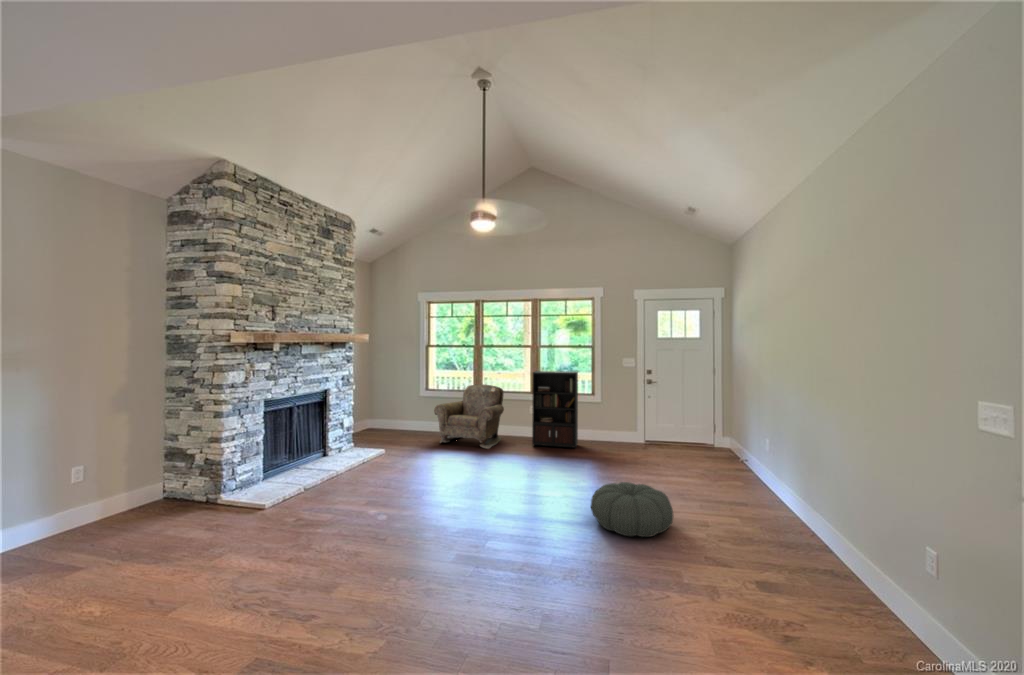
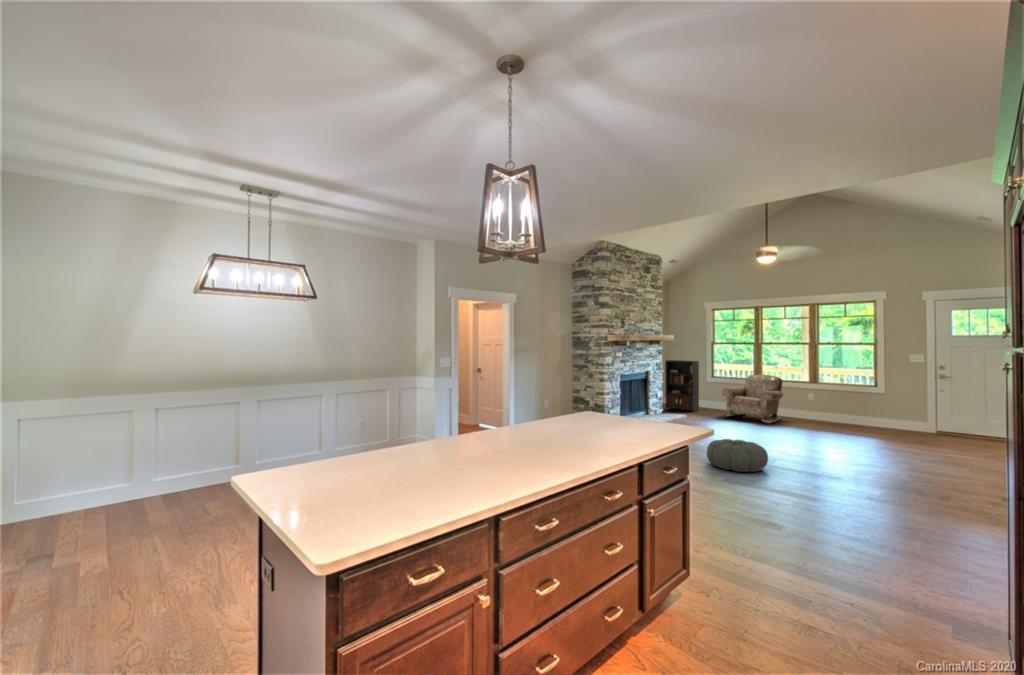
bookcase: present [532,371,578,448] -> present [665,360,699,411]
pouf: present [591,482,674,537] -> present [707,439,768,472]

